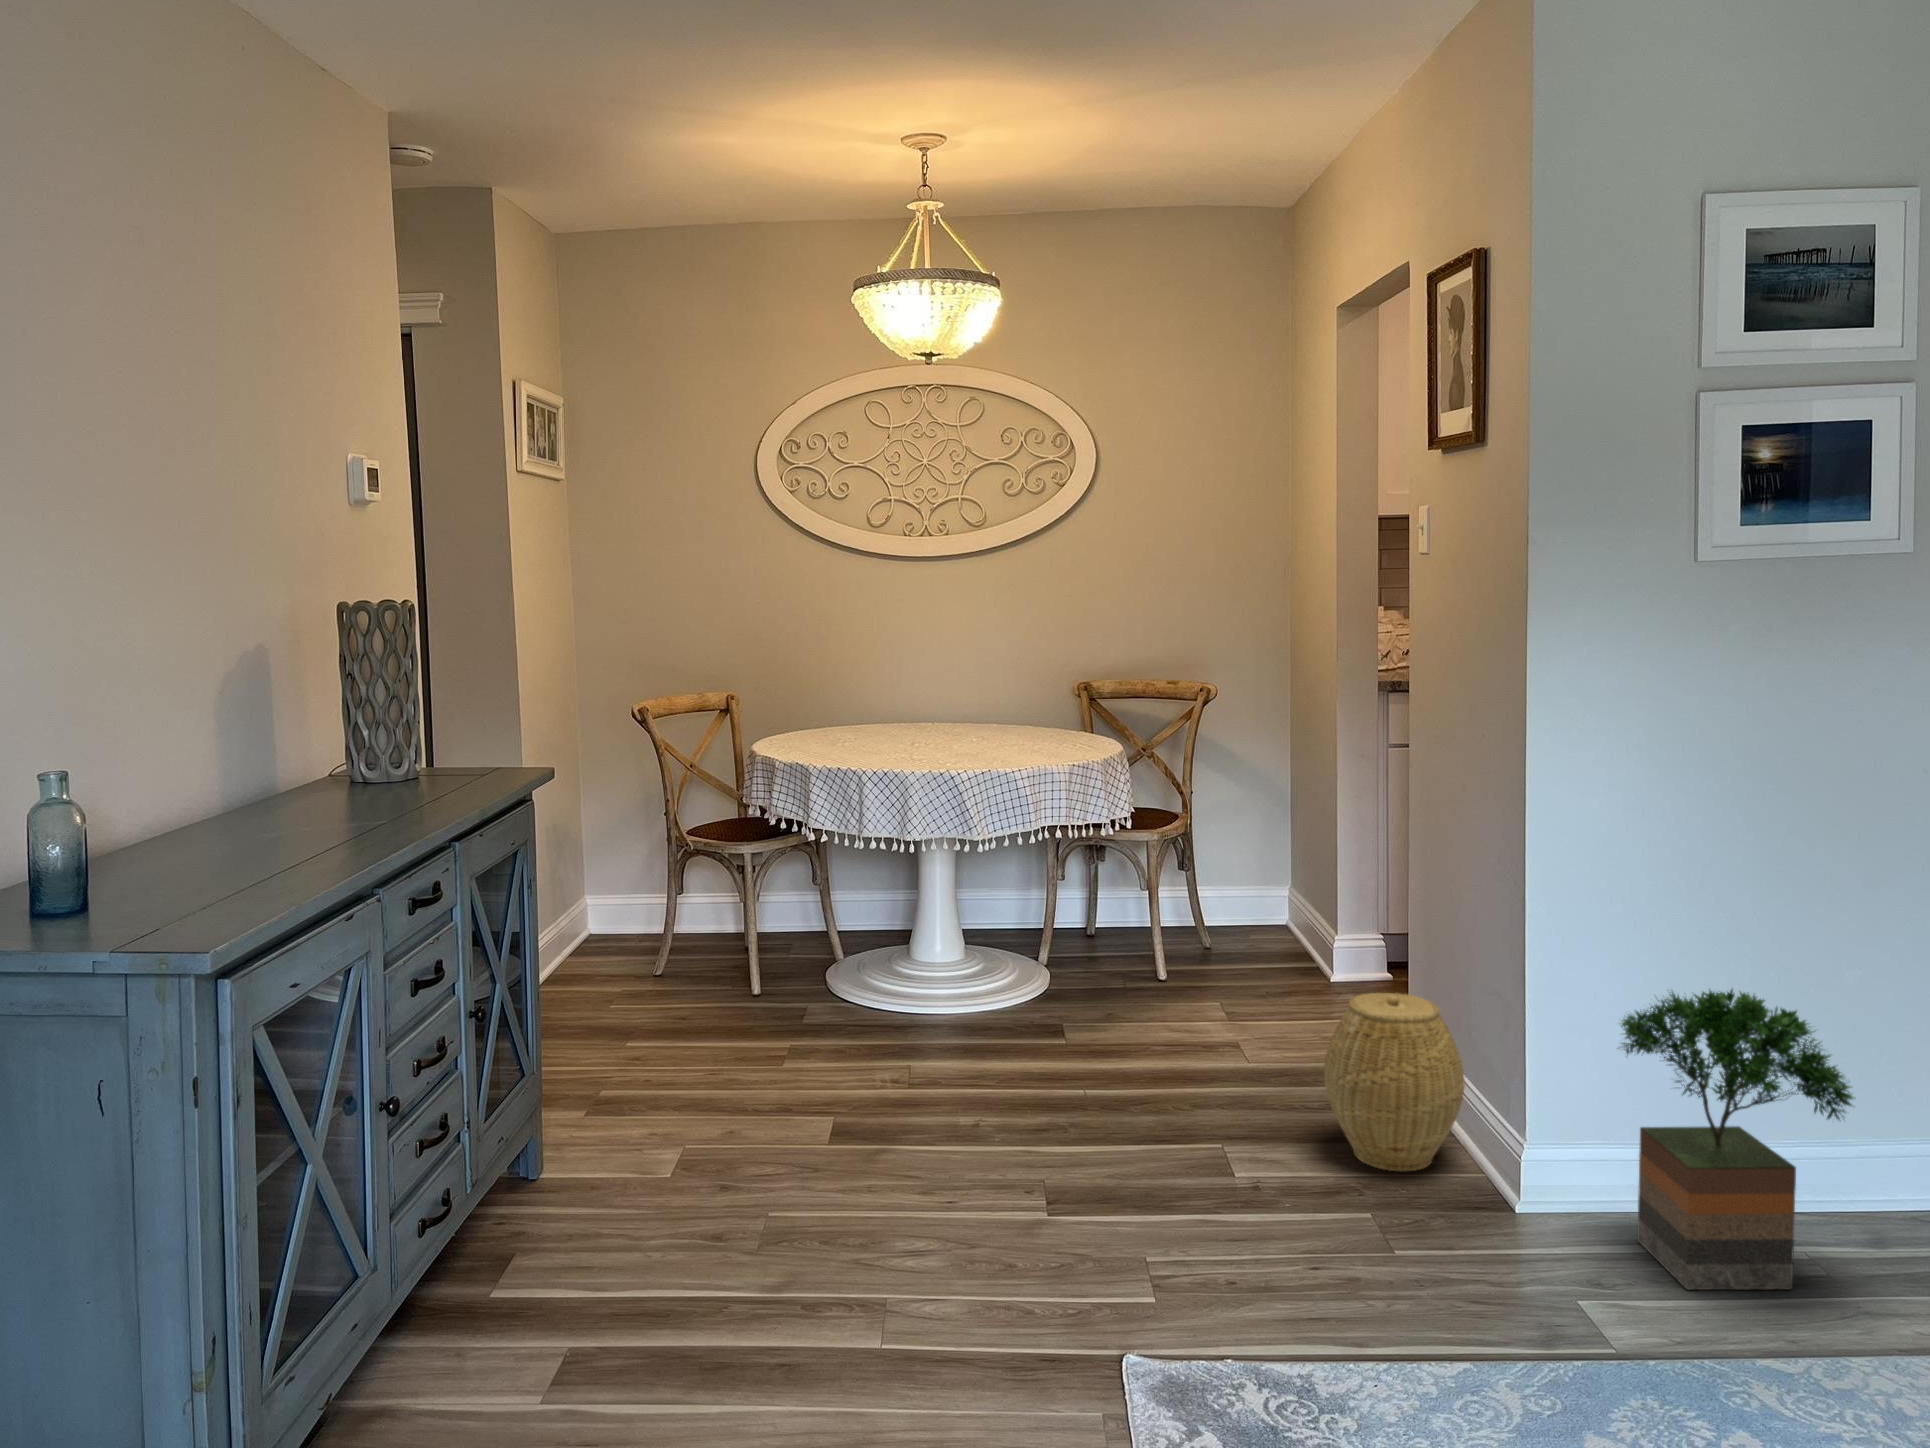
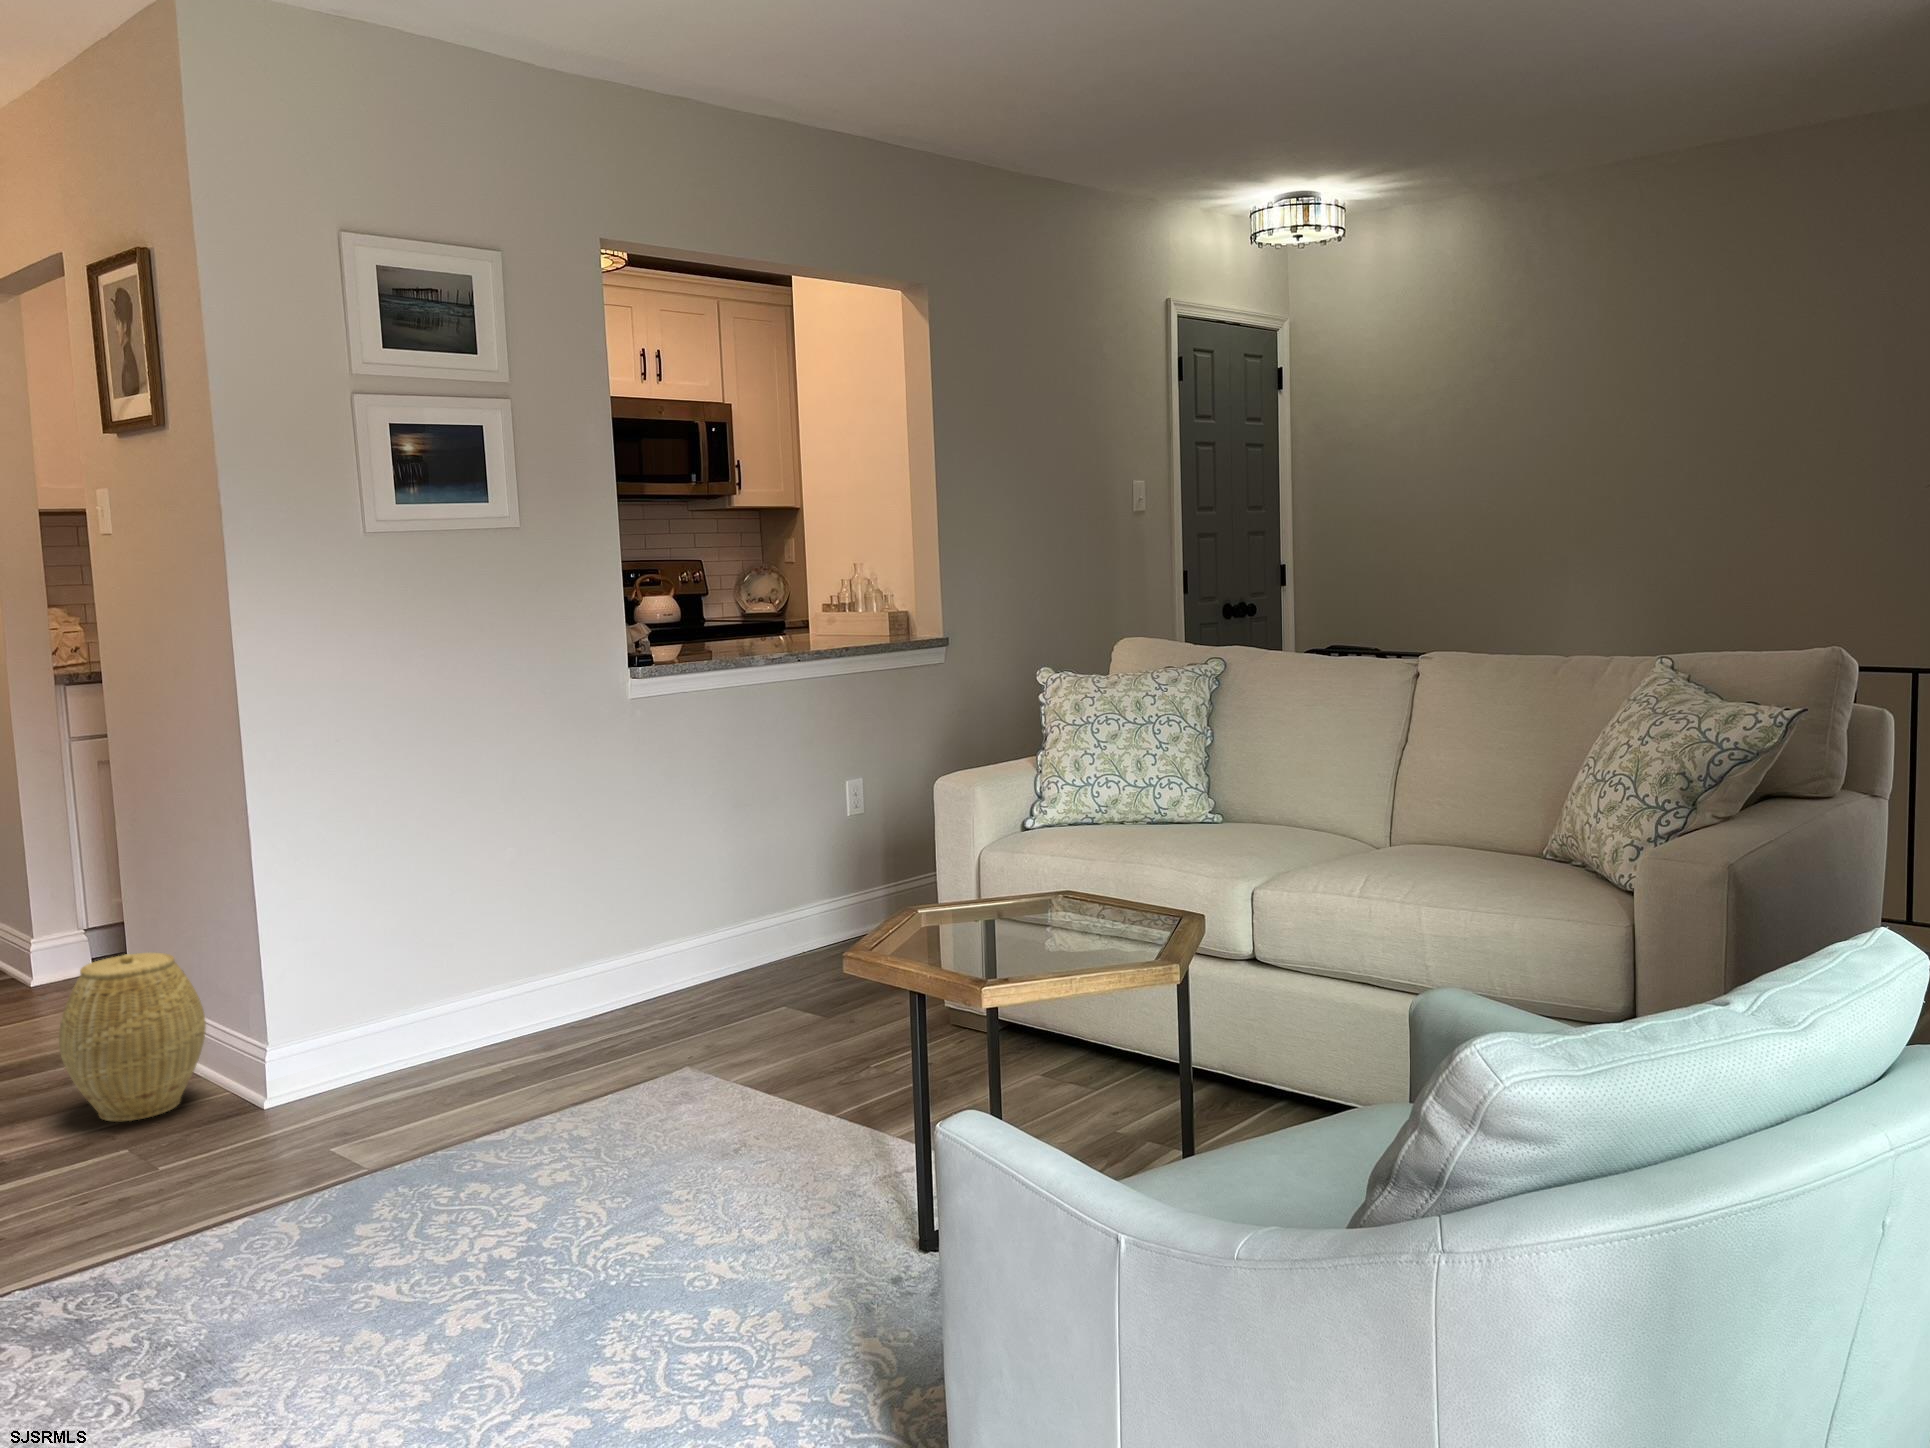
potted tree: present [1617,989,1856,1290] -> none [338,874,519,1118]

